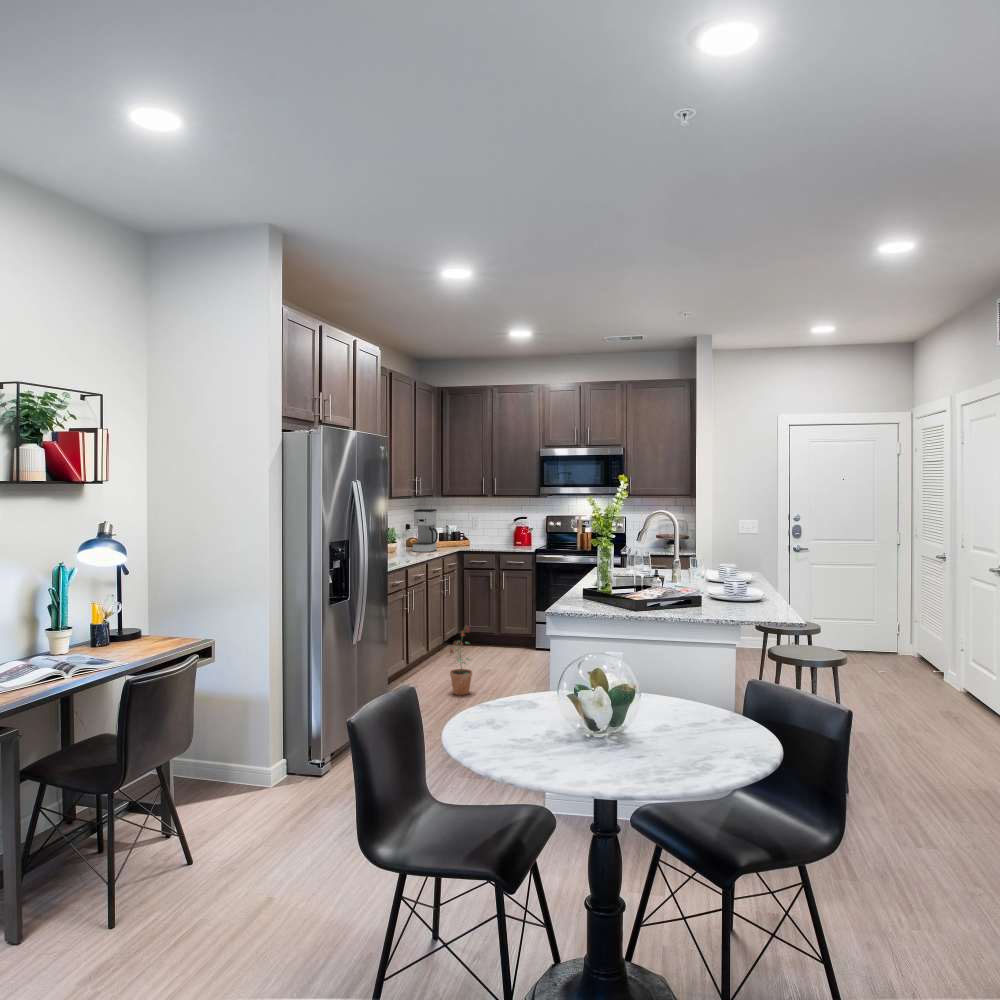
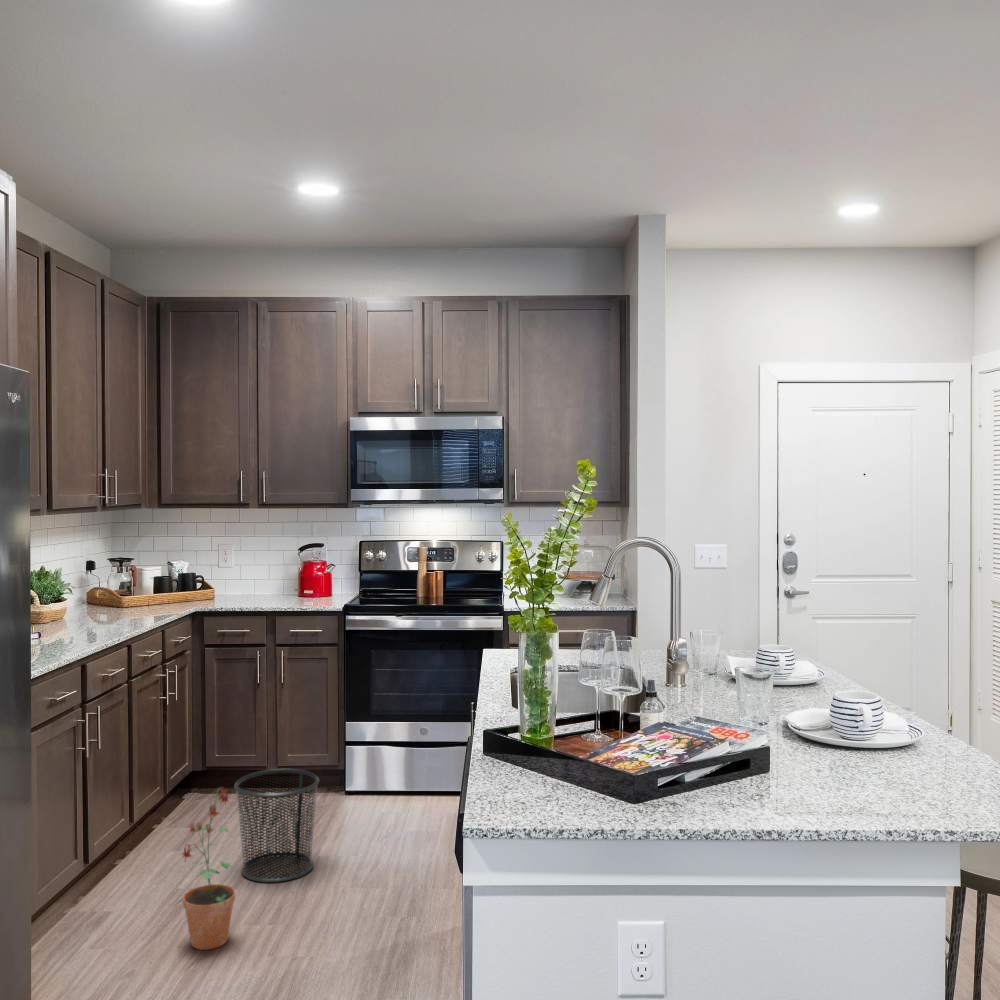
coffee maker: present [413,509,438,552] -> none [97,532,151,619]
waste bin: none [475,627,515,678] -> present [234,769,319,883]

